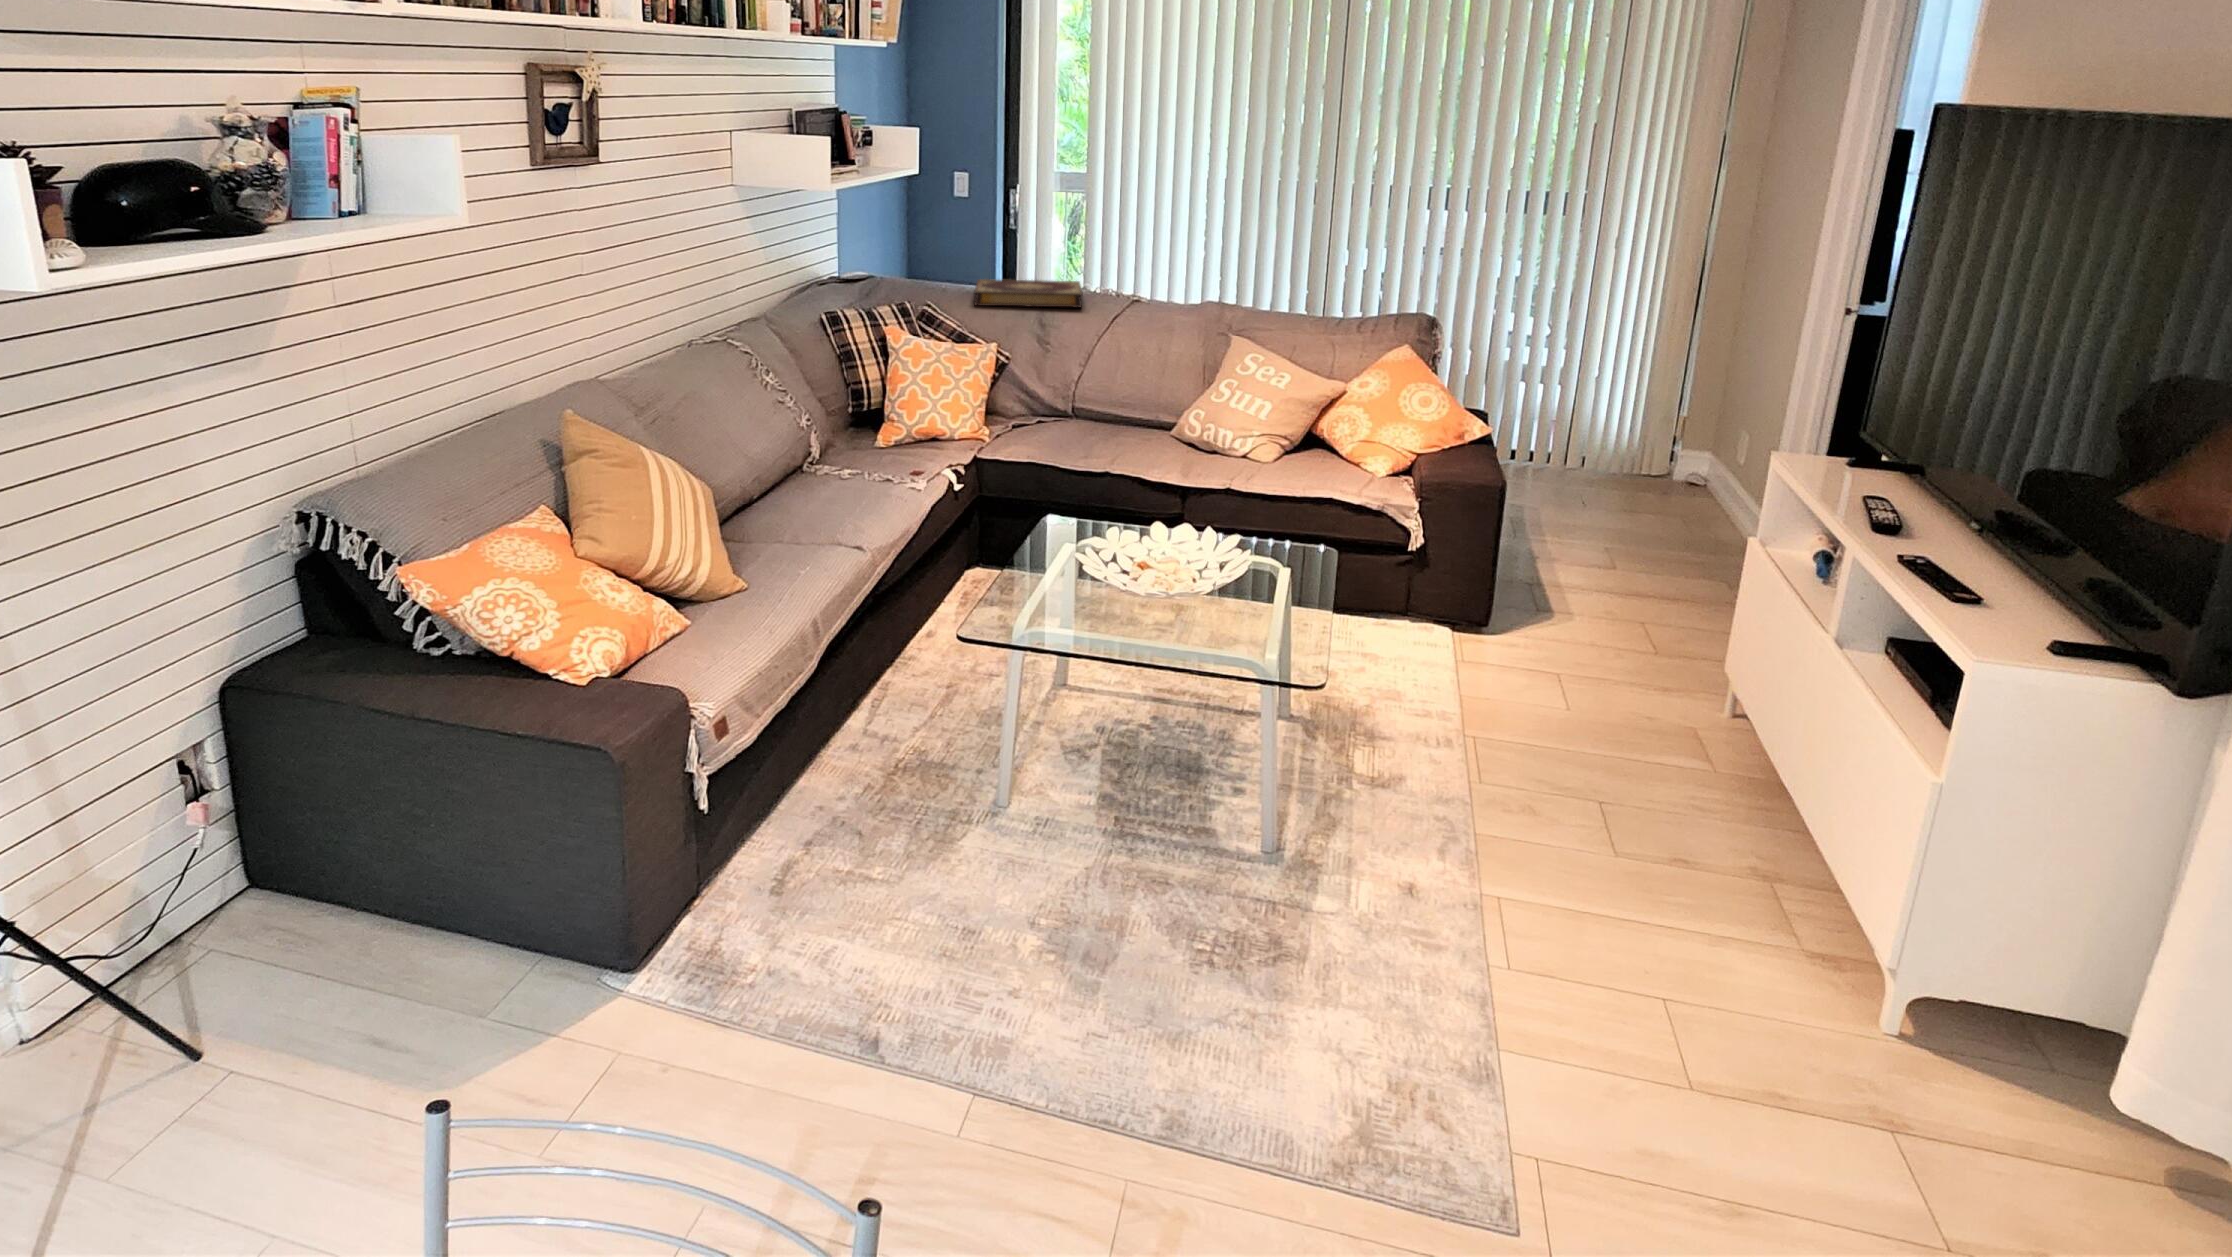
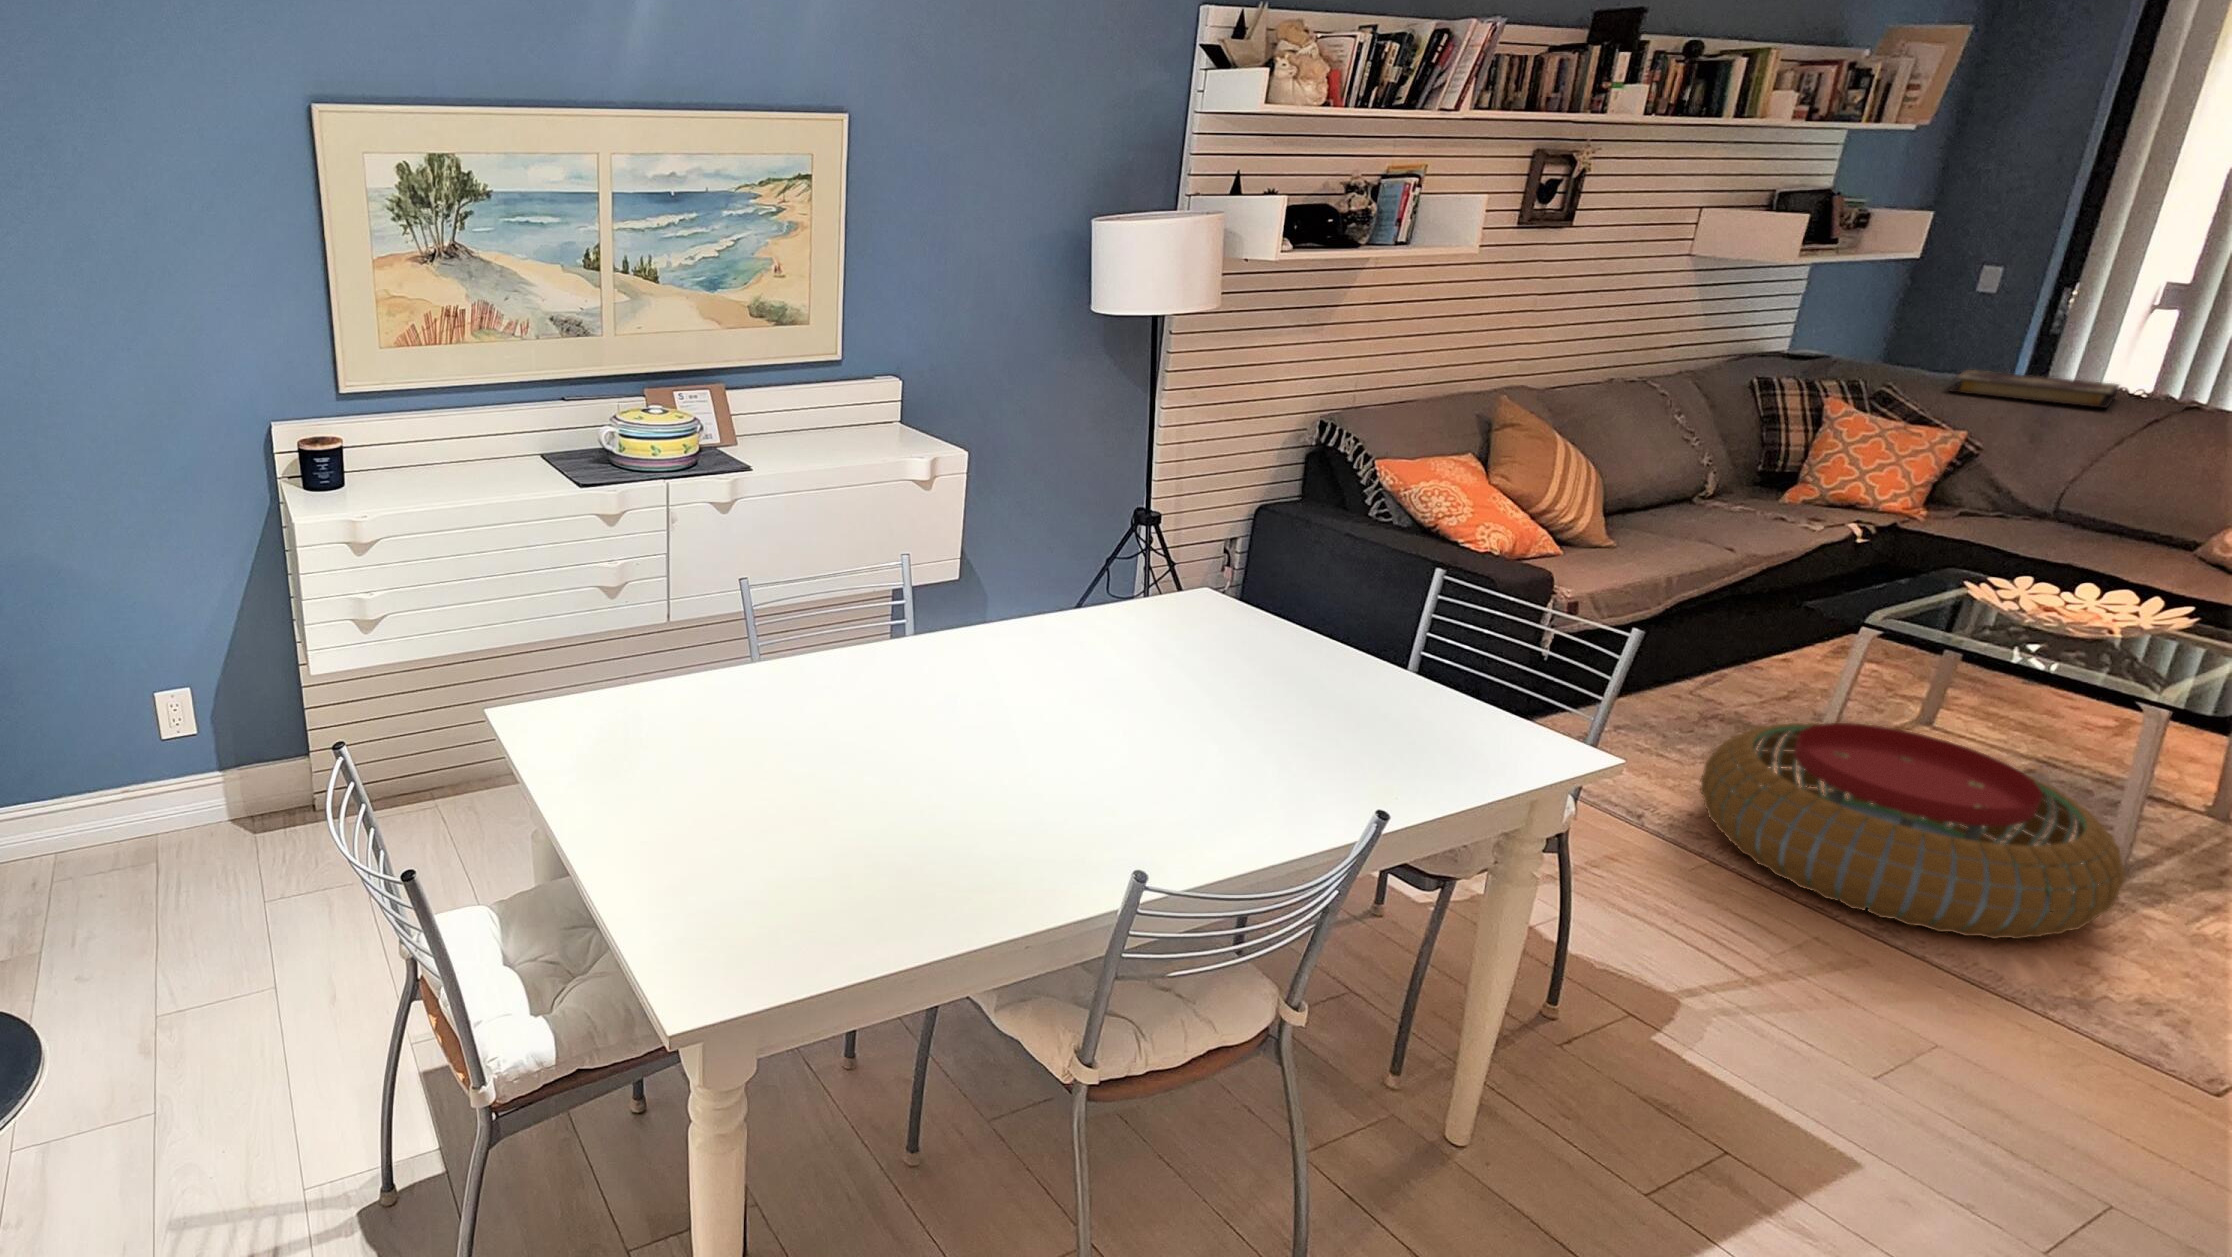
pouf: none [924,772,1318,1089] -> present [1700,723,2125,939]

